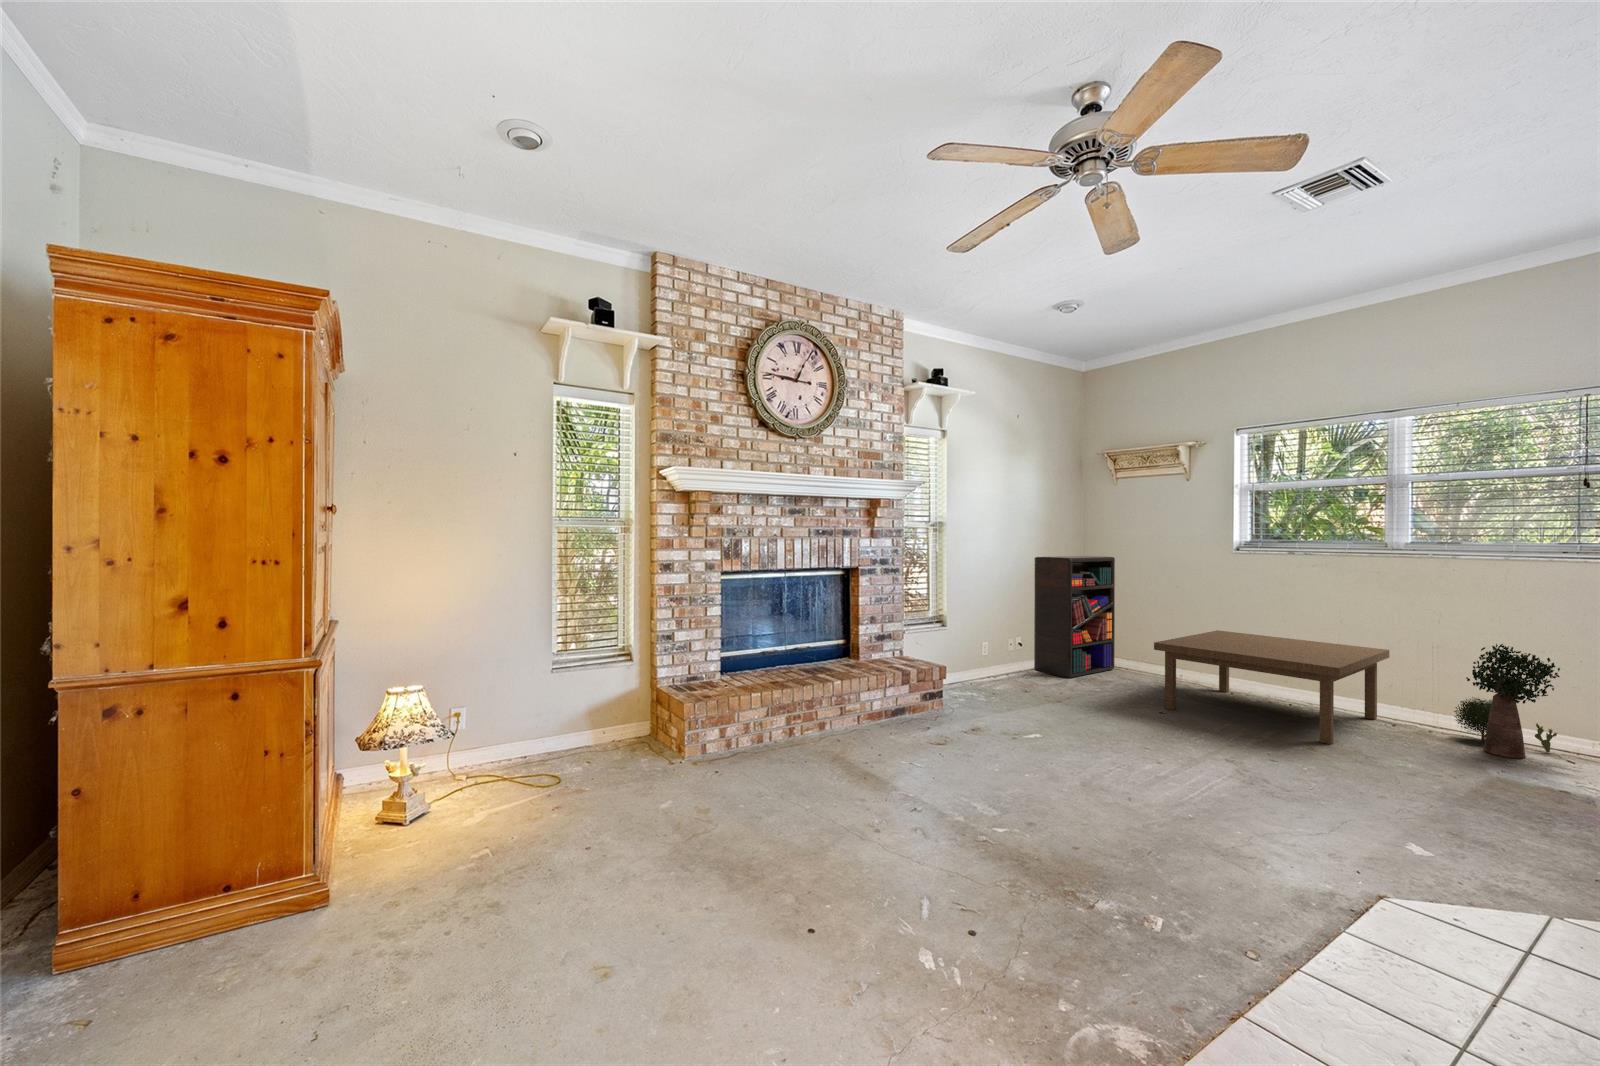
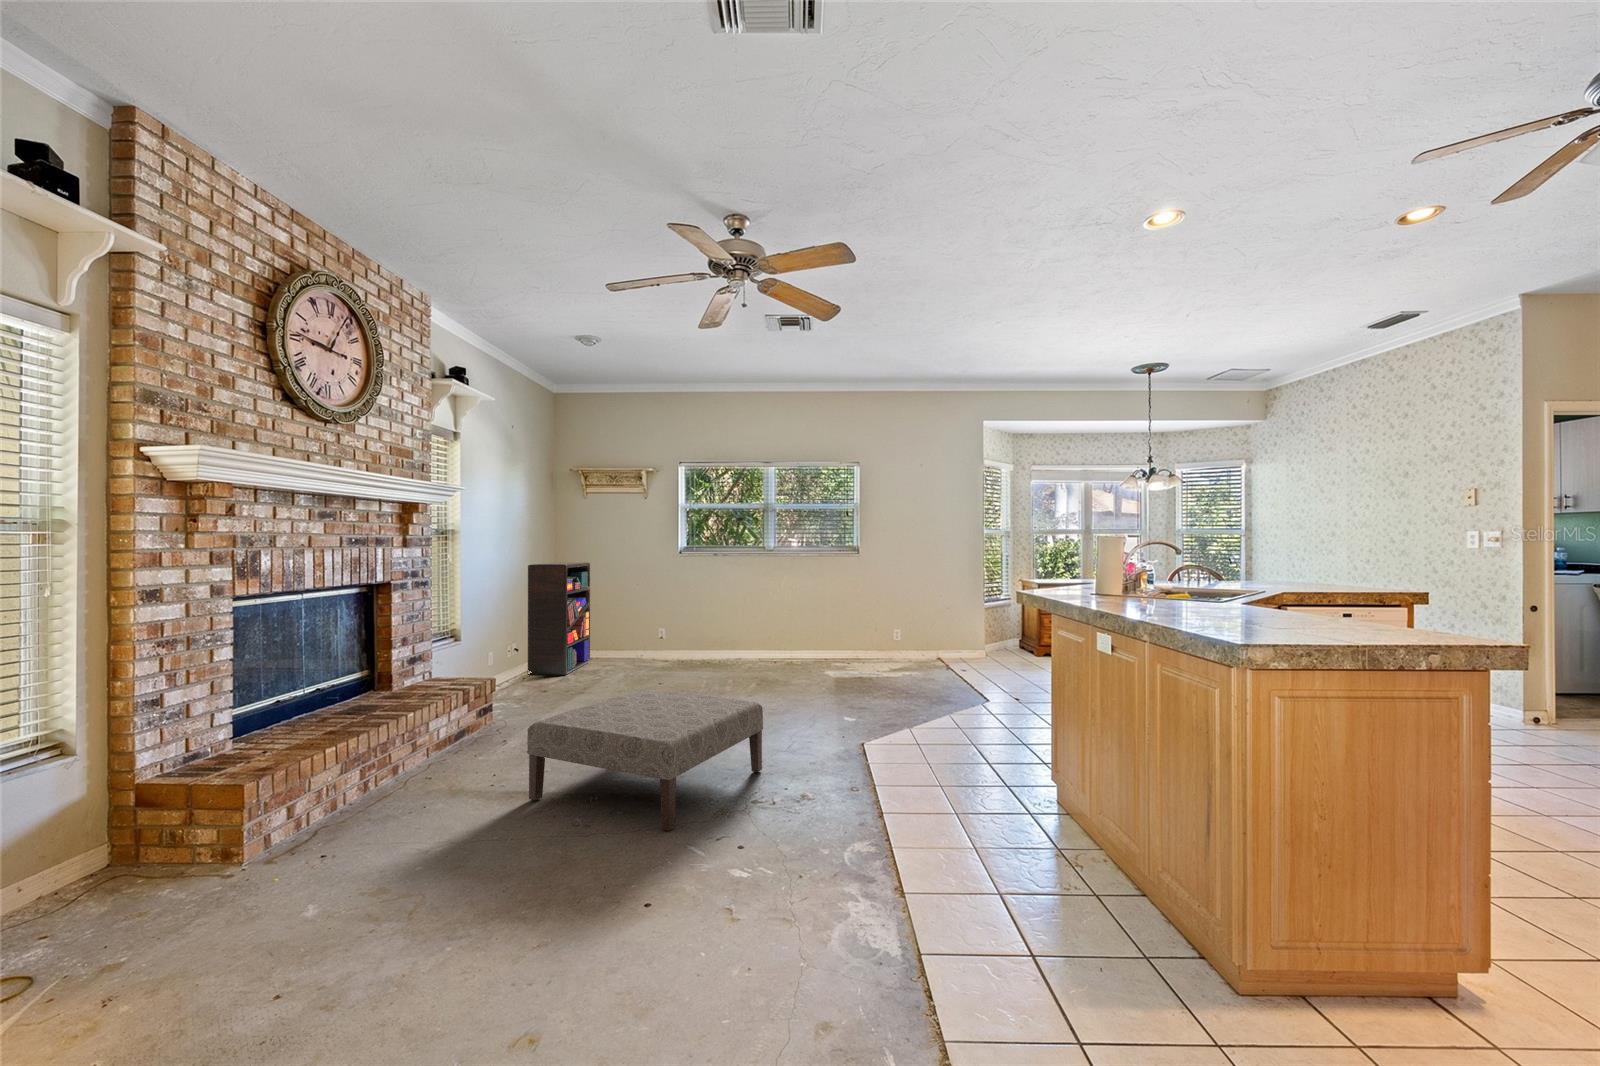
coffee table: present [1154,630,1389,744] -> none [652,616,771,681]
potted plant: present [1454,644,1560,758] -> none [803,604,847,668]
ottoman: none [870,708,1142,879] -> present [527,690,763,831]

